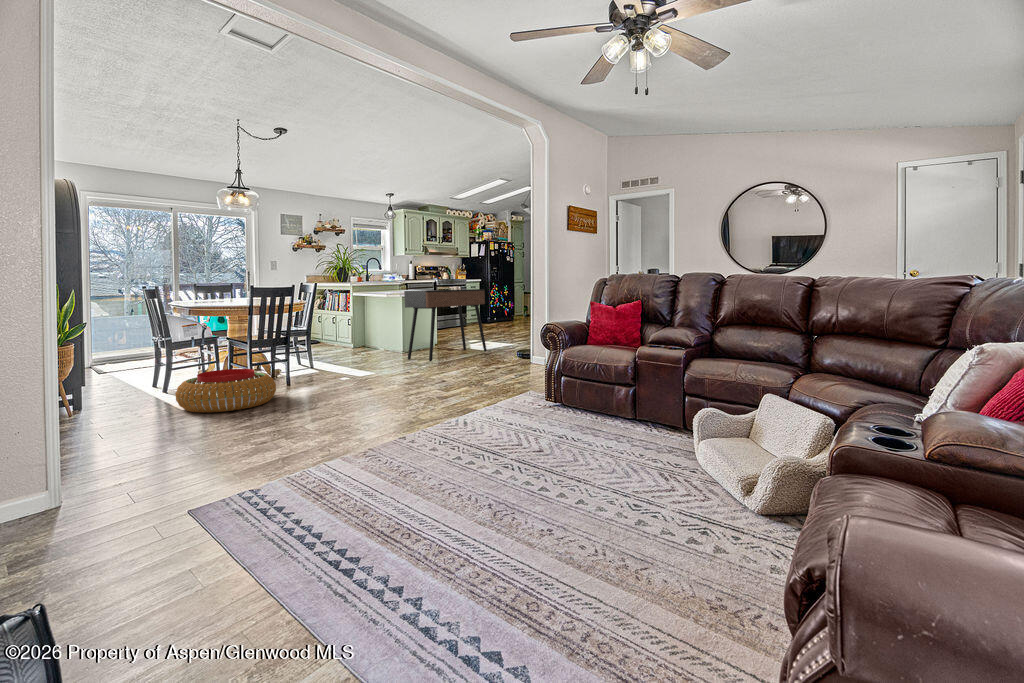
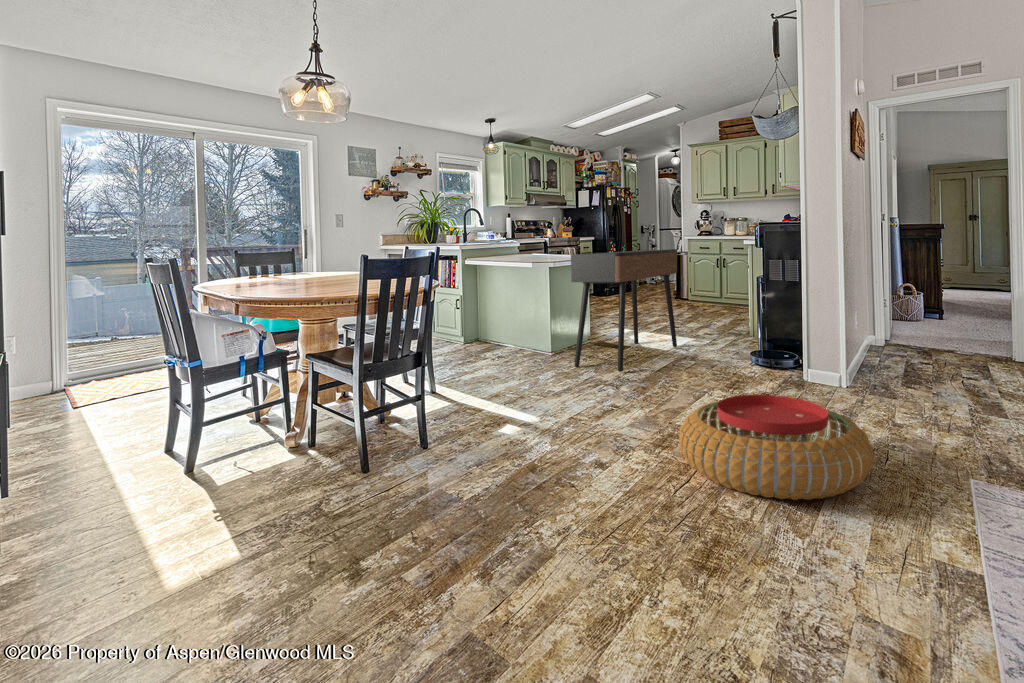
pouf: present [175,369,276,412] -> present [679,395,874,500]

